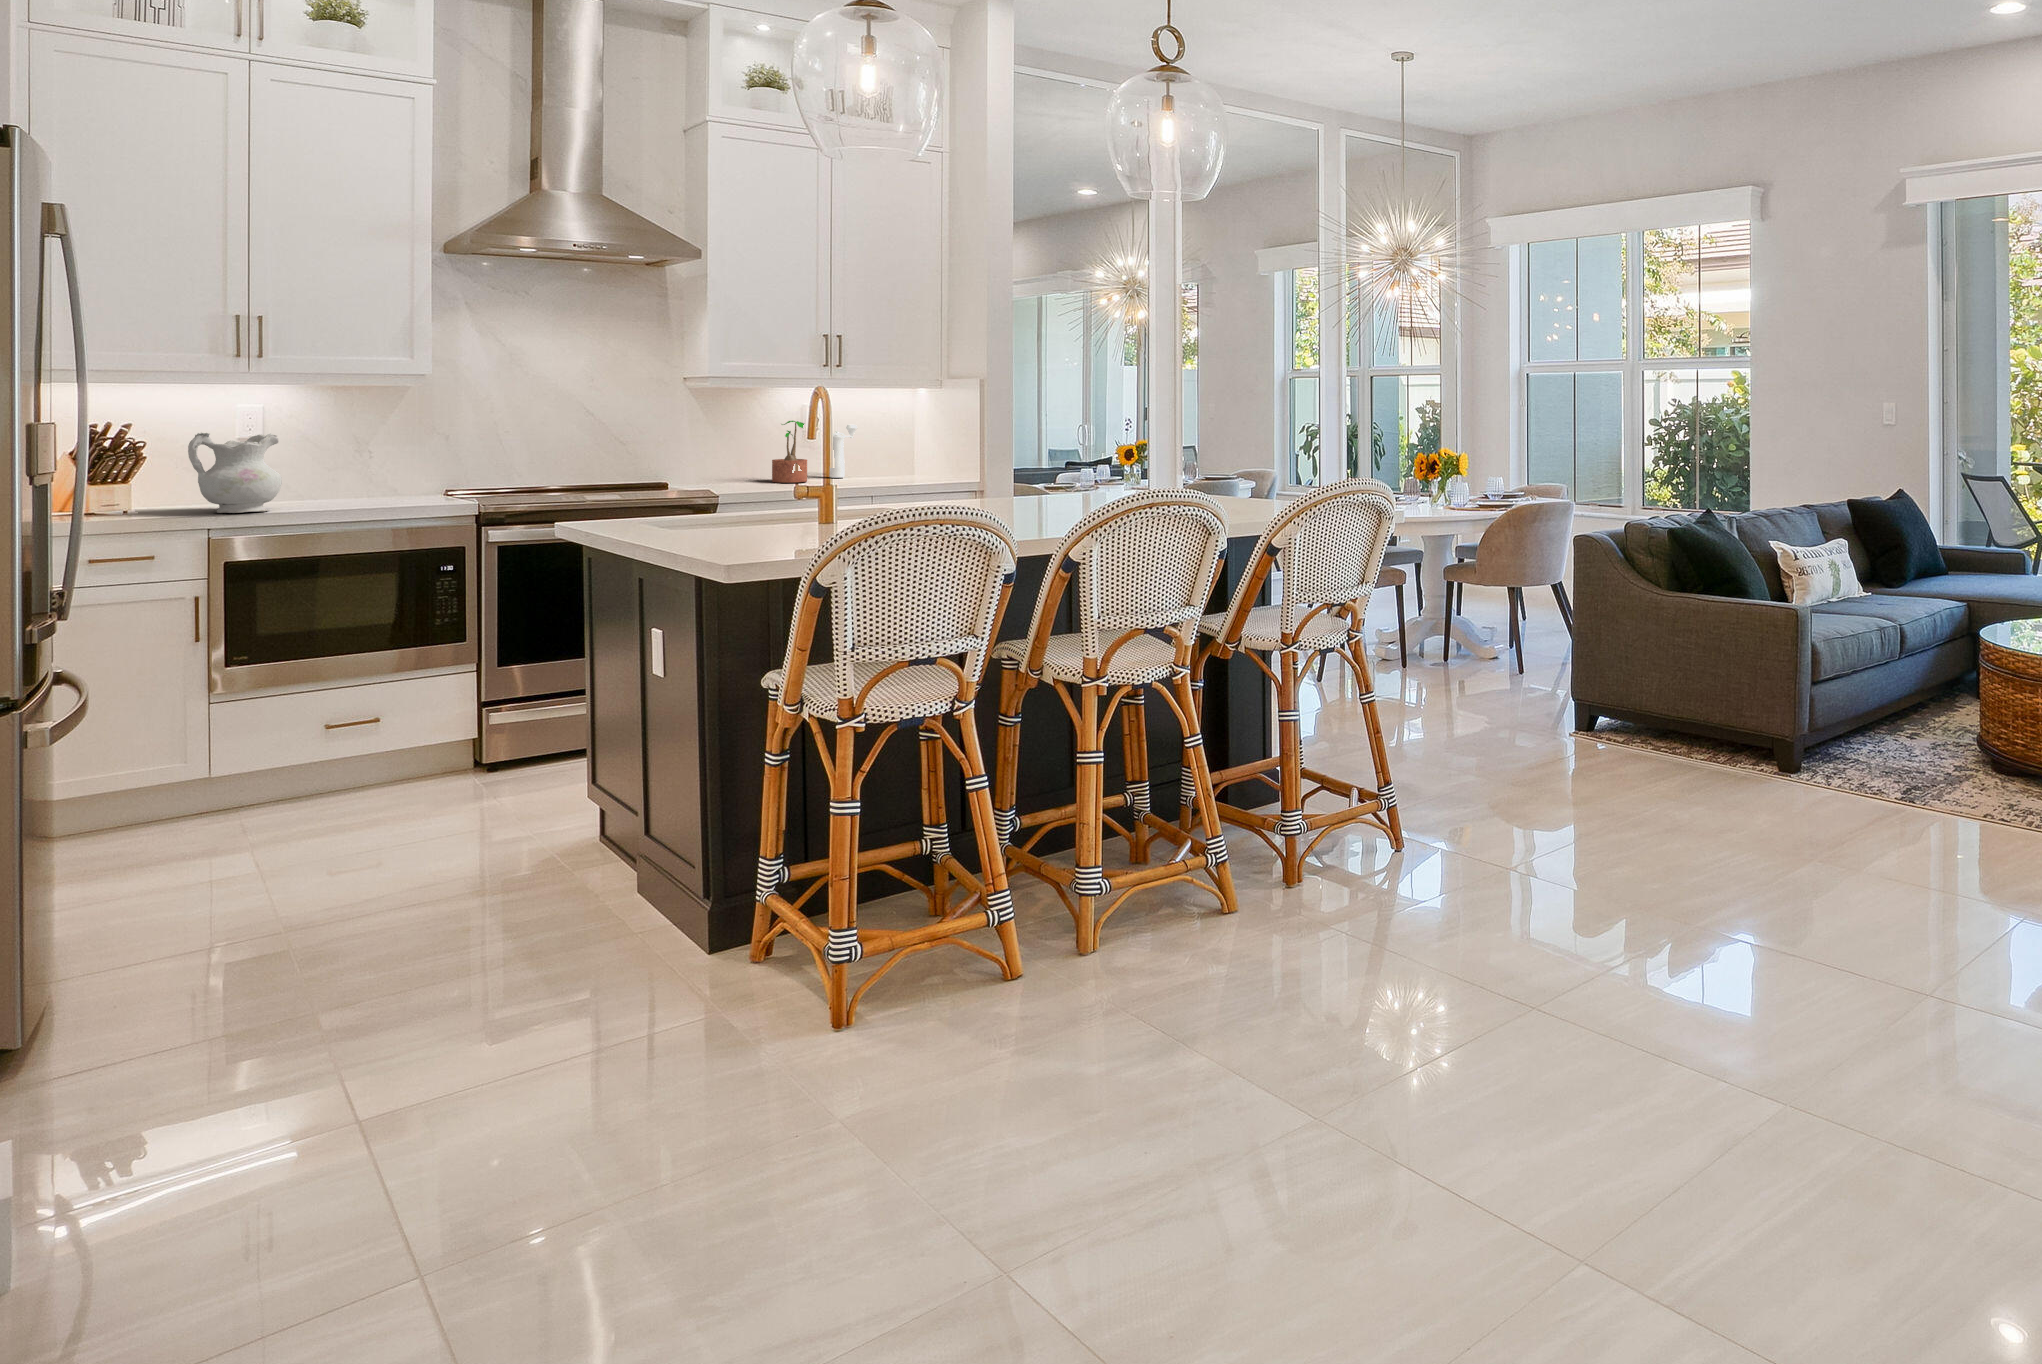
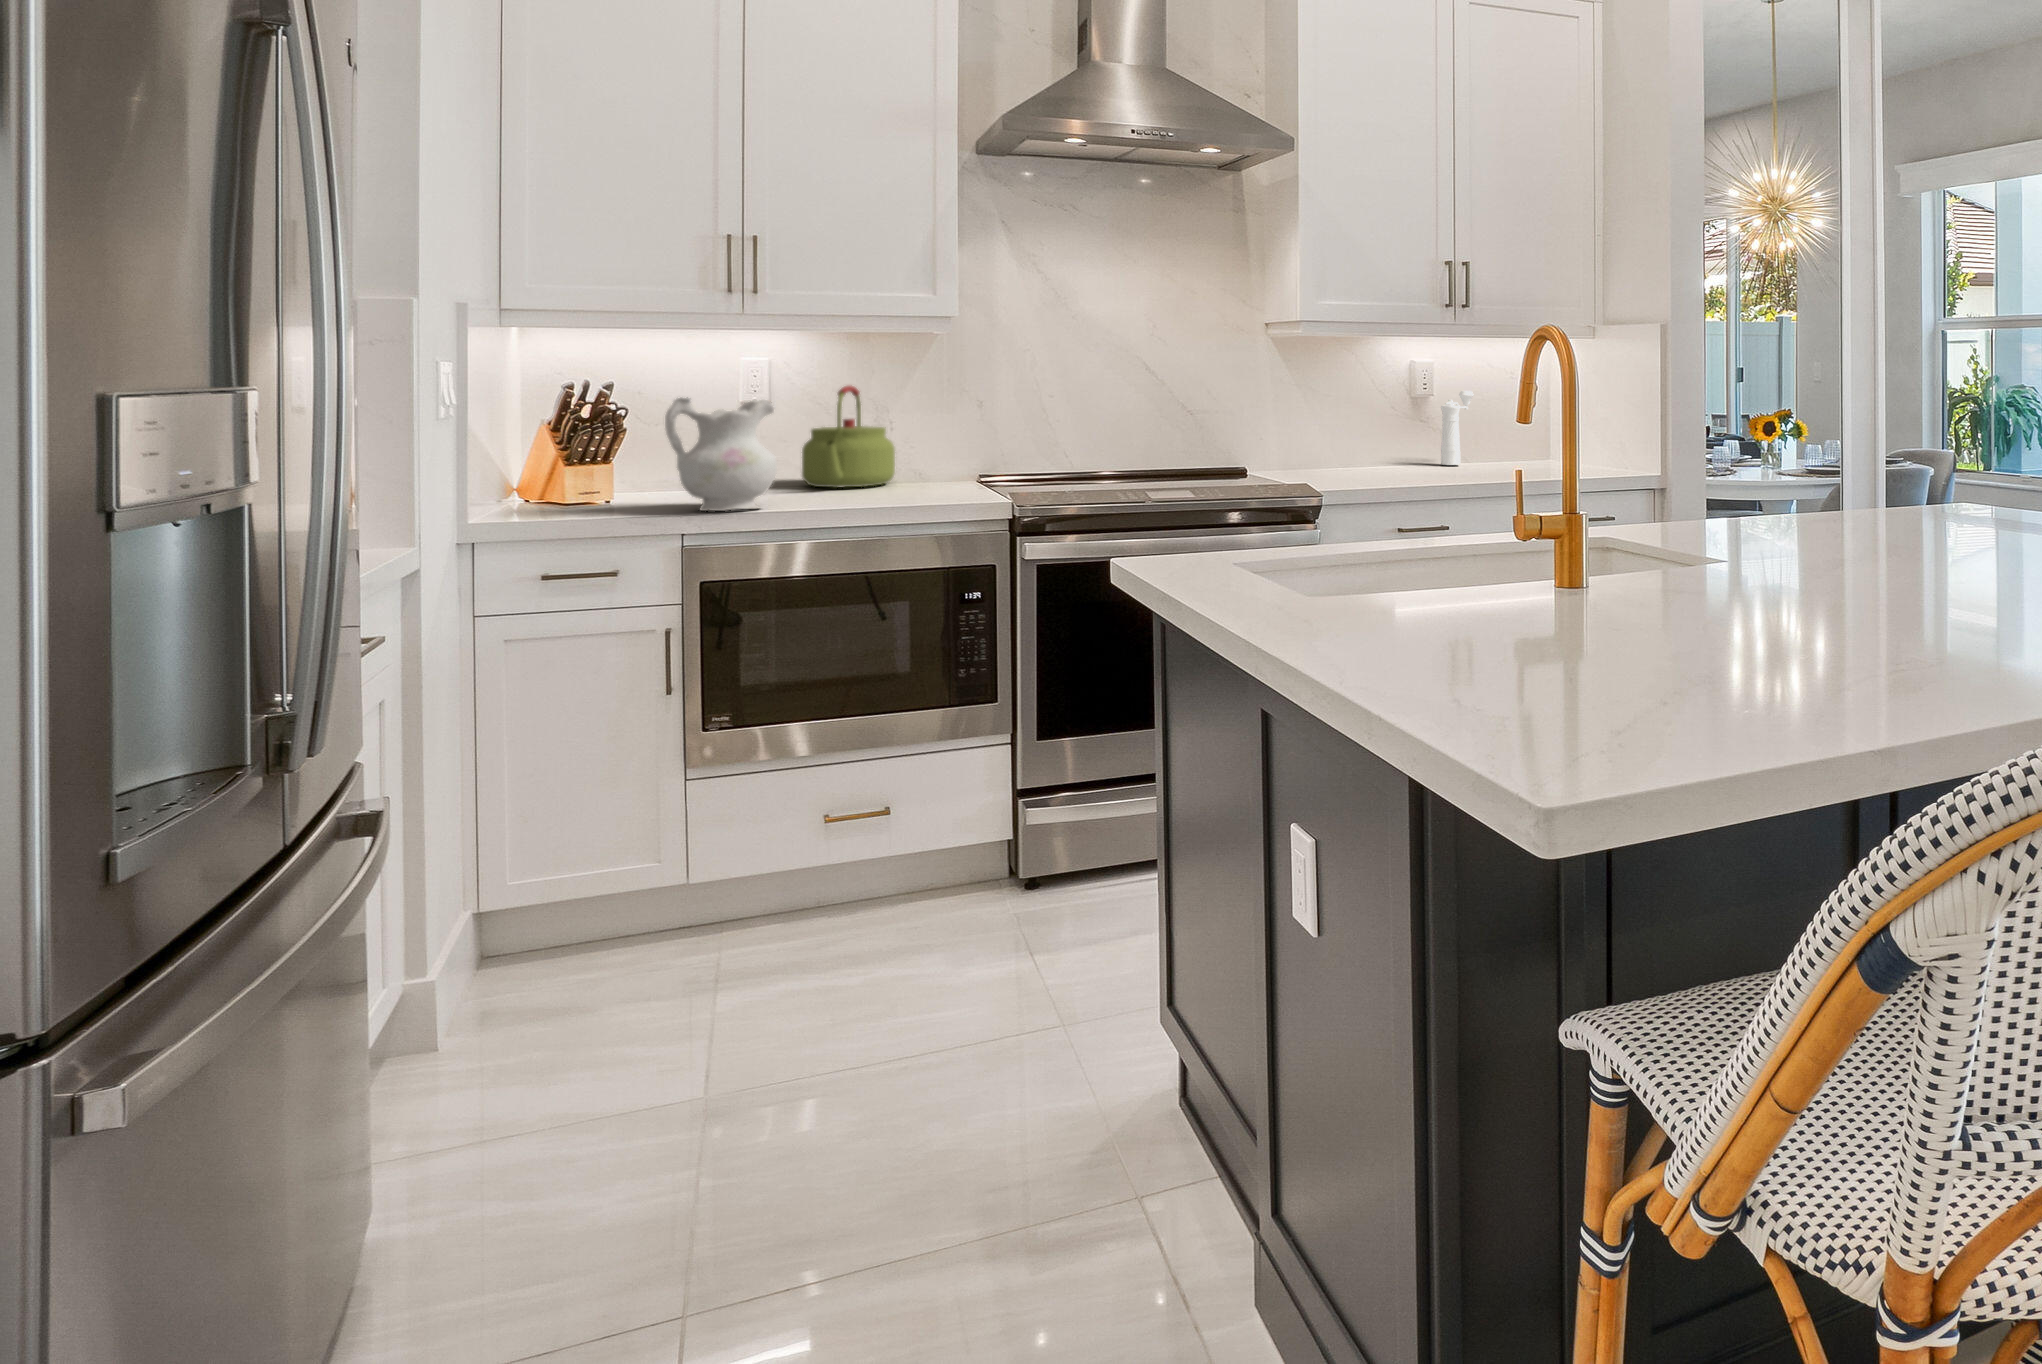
kettle: none [293,421,374,496] -> present [802,386,895,488]
potted plant: present [772,421,807,483] -> none [1372,384,1416,472]

